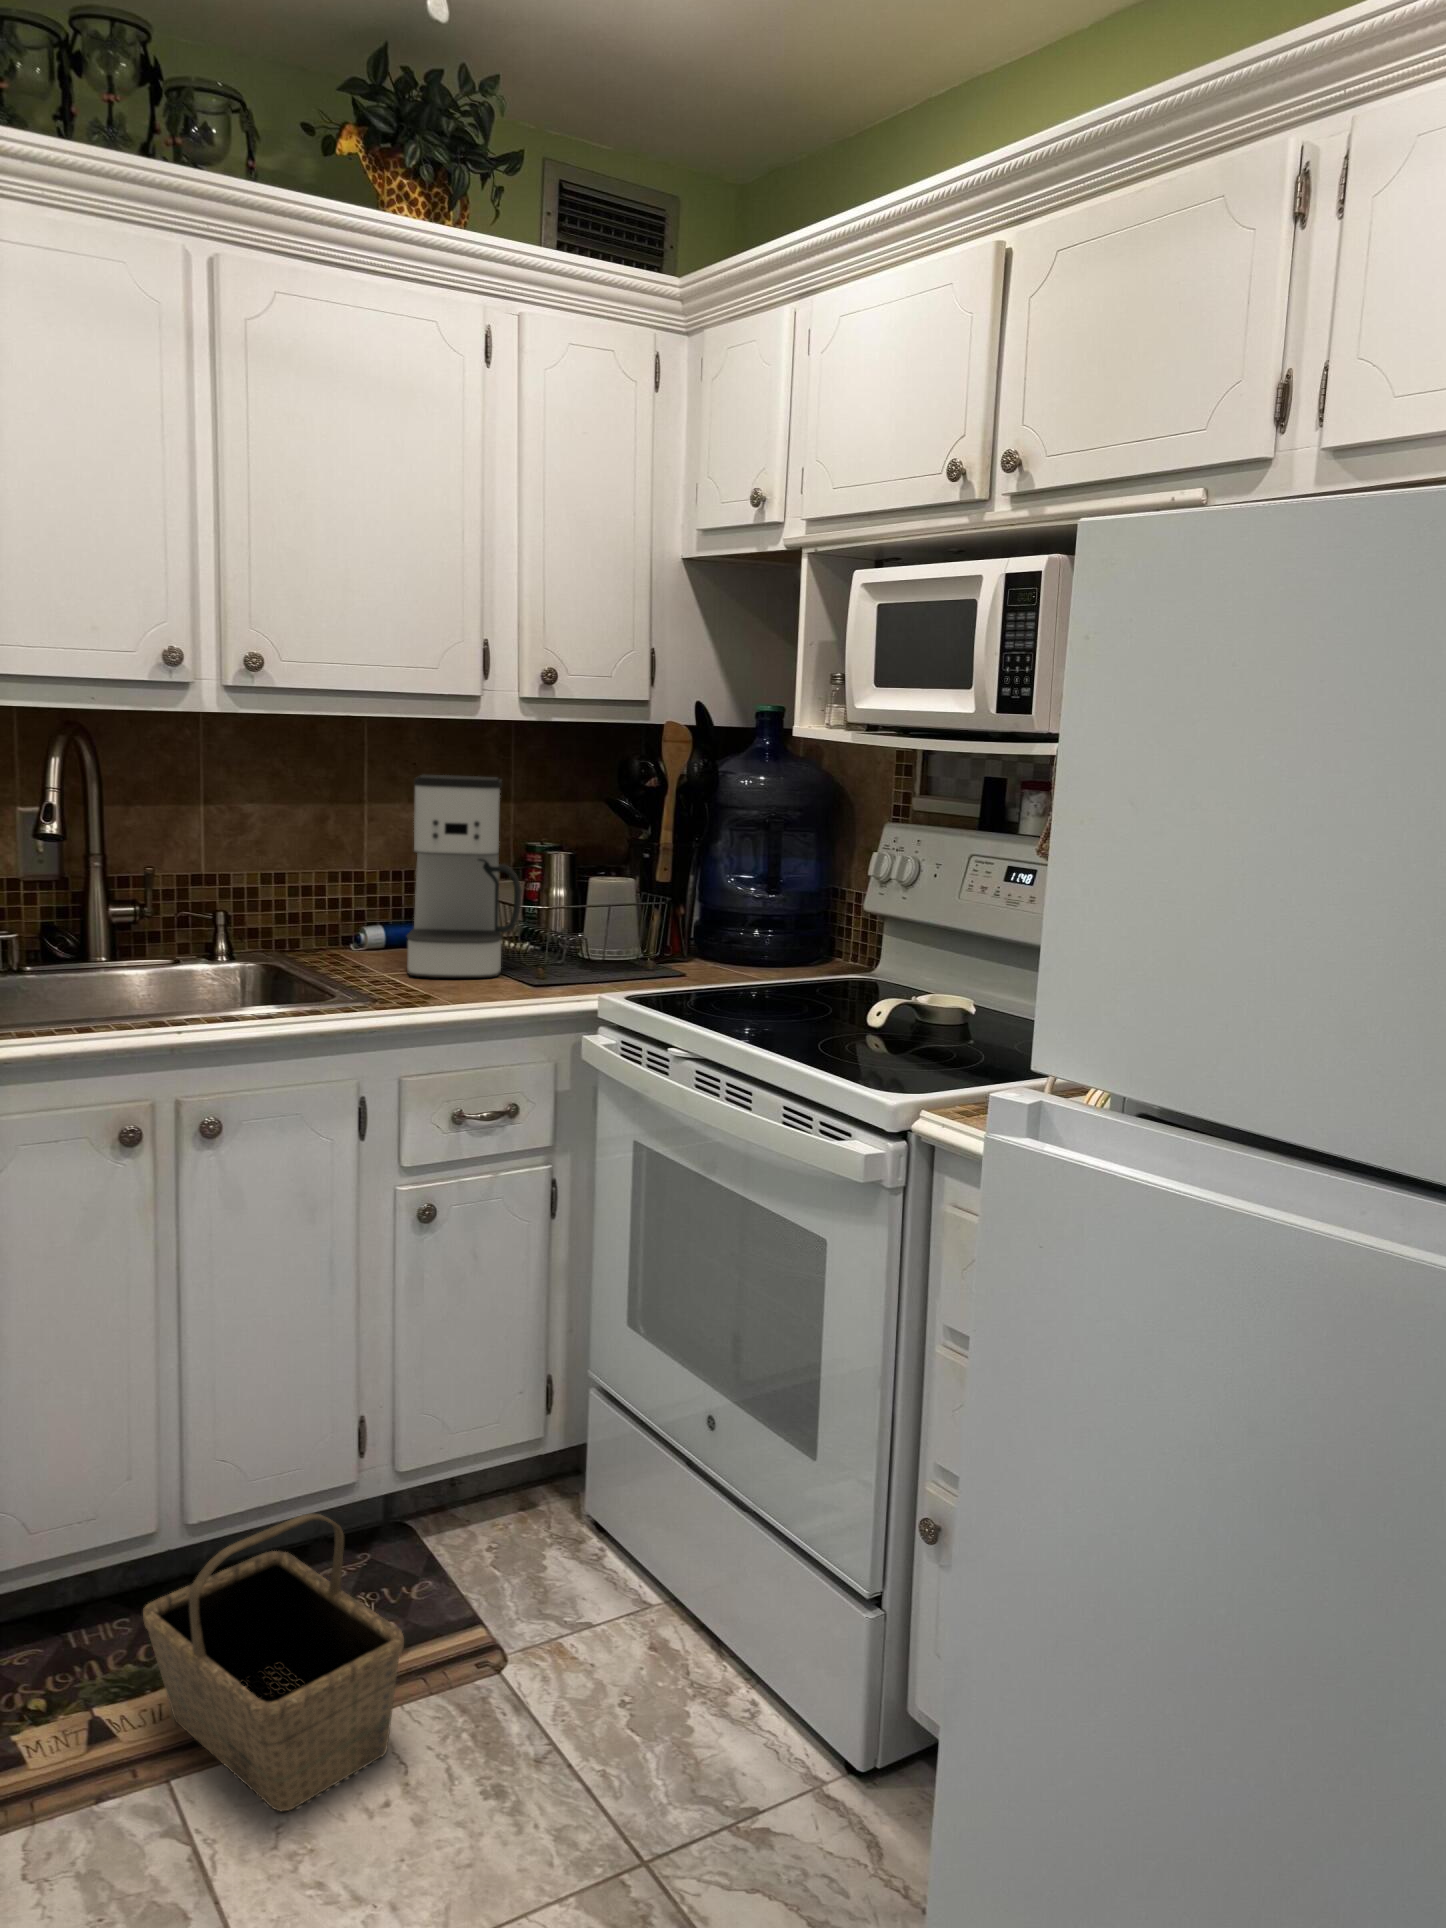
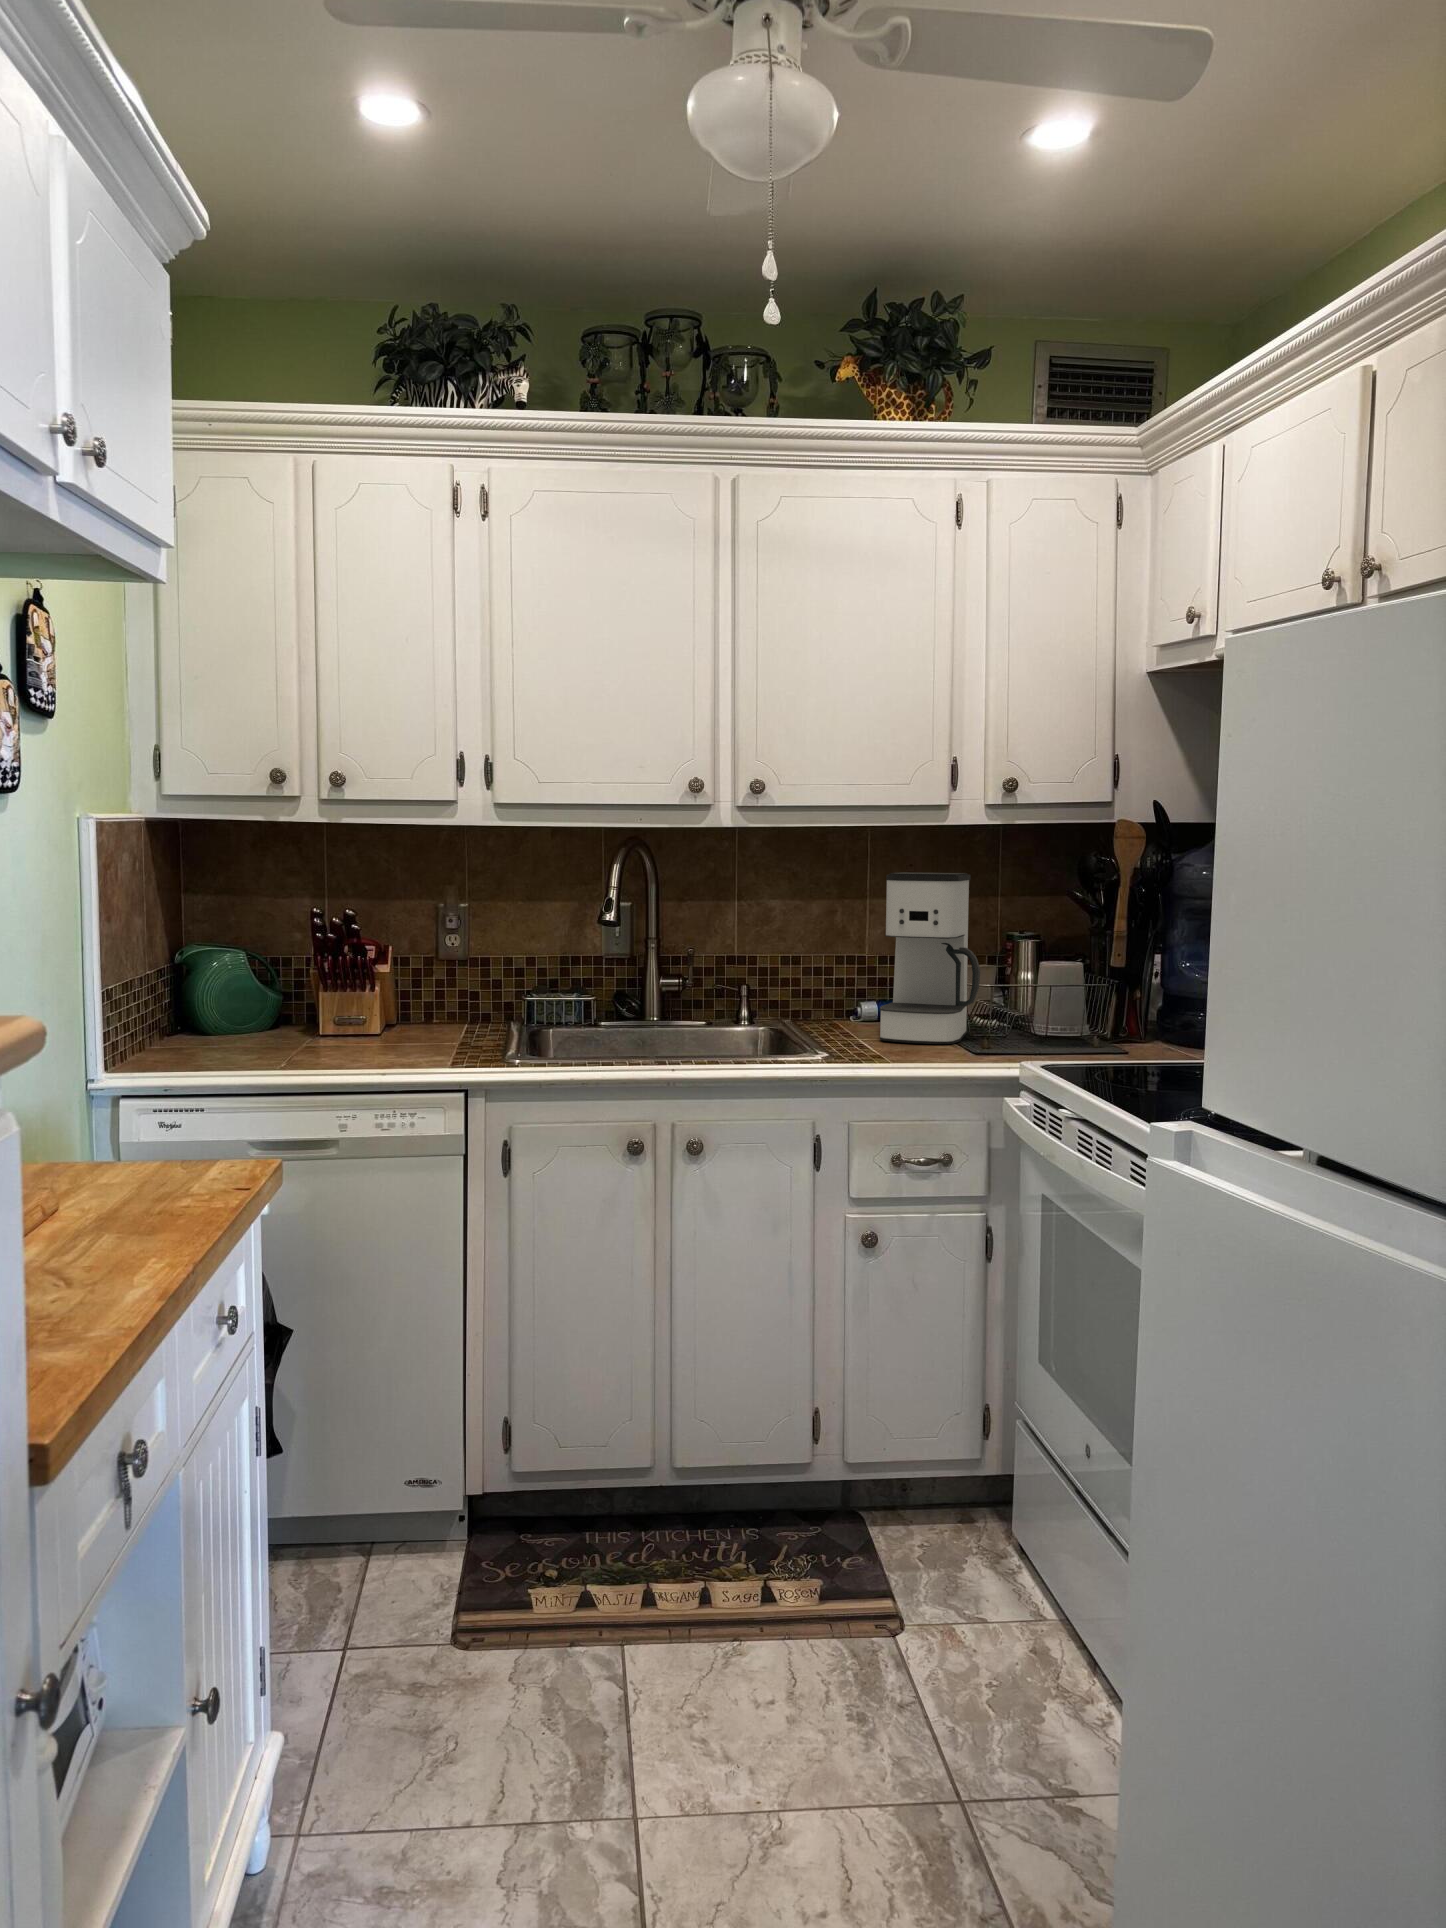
basket: present [143,1513,404,1811] -> none [617,1456,797,1686]

